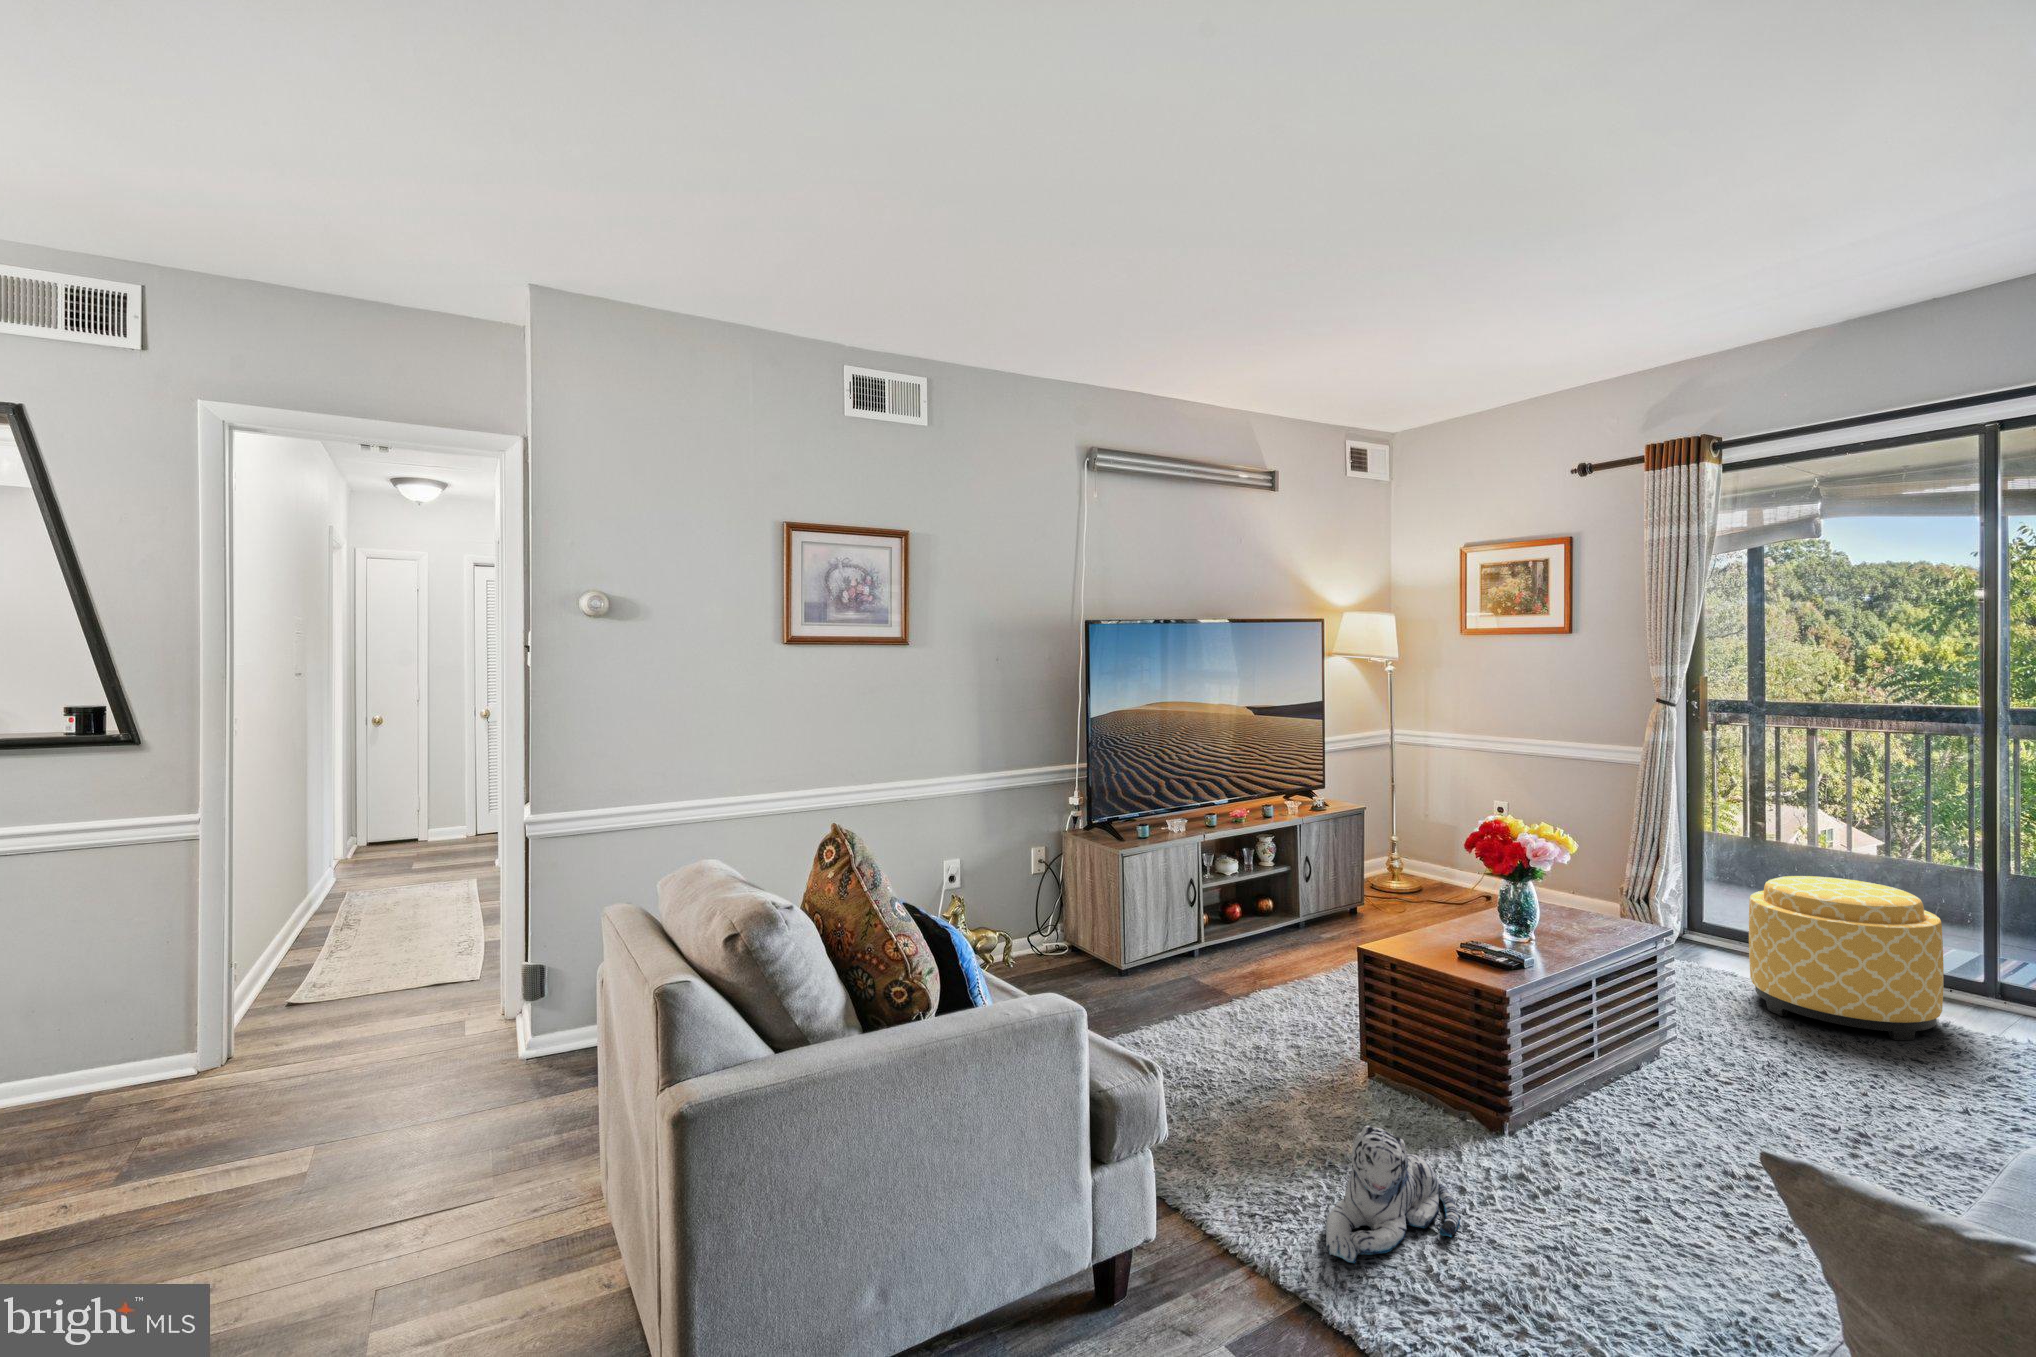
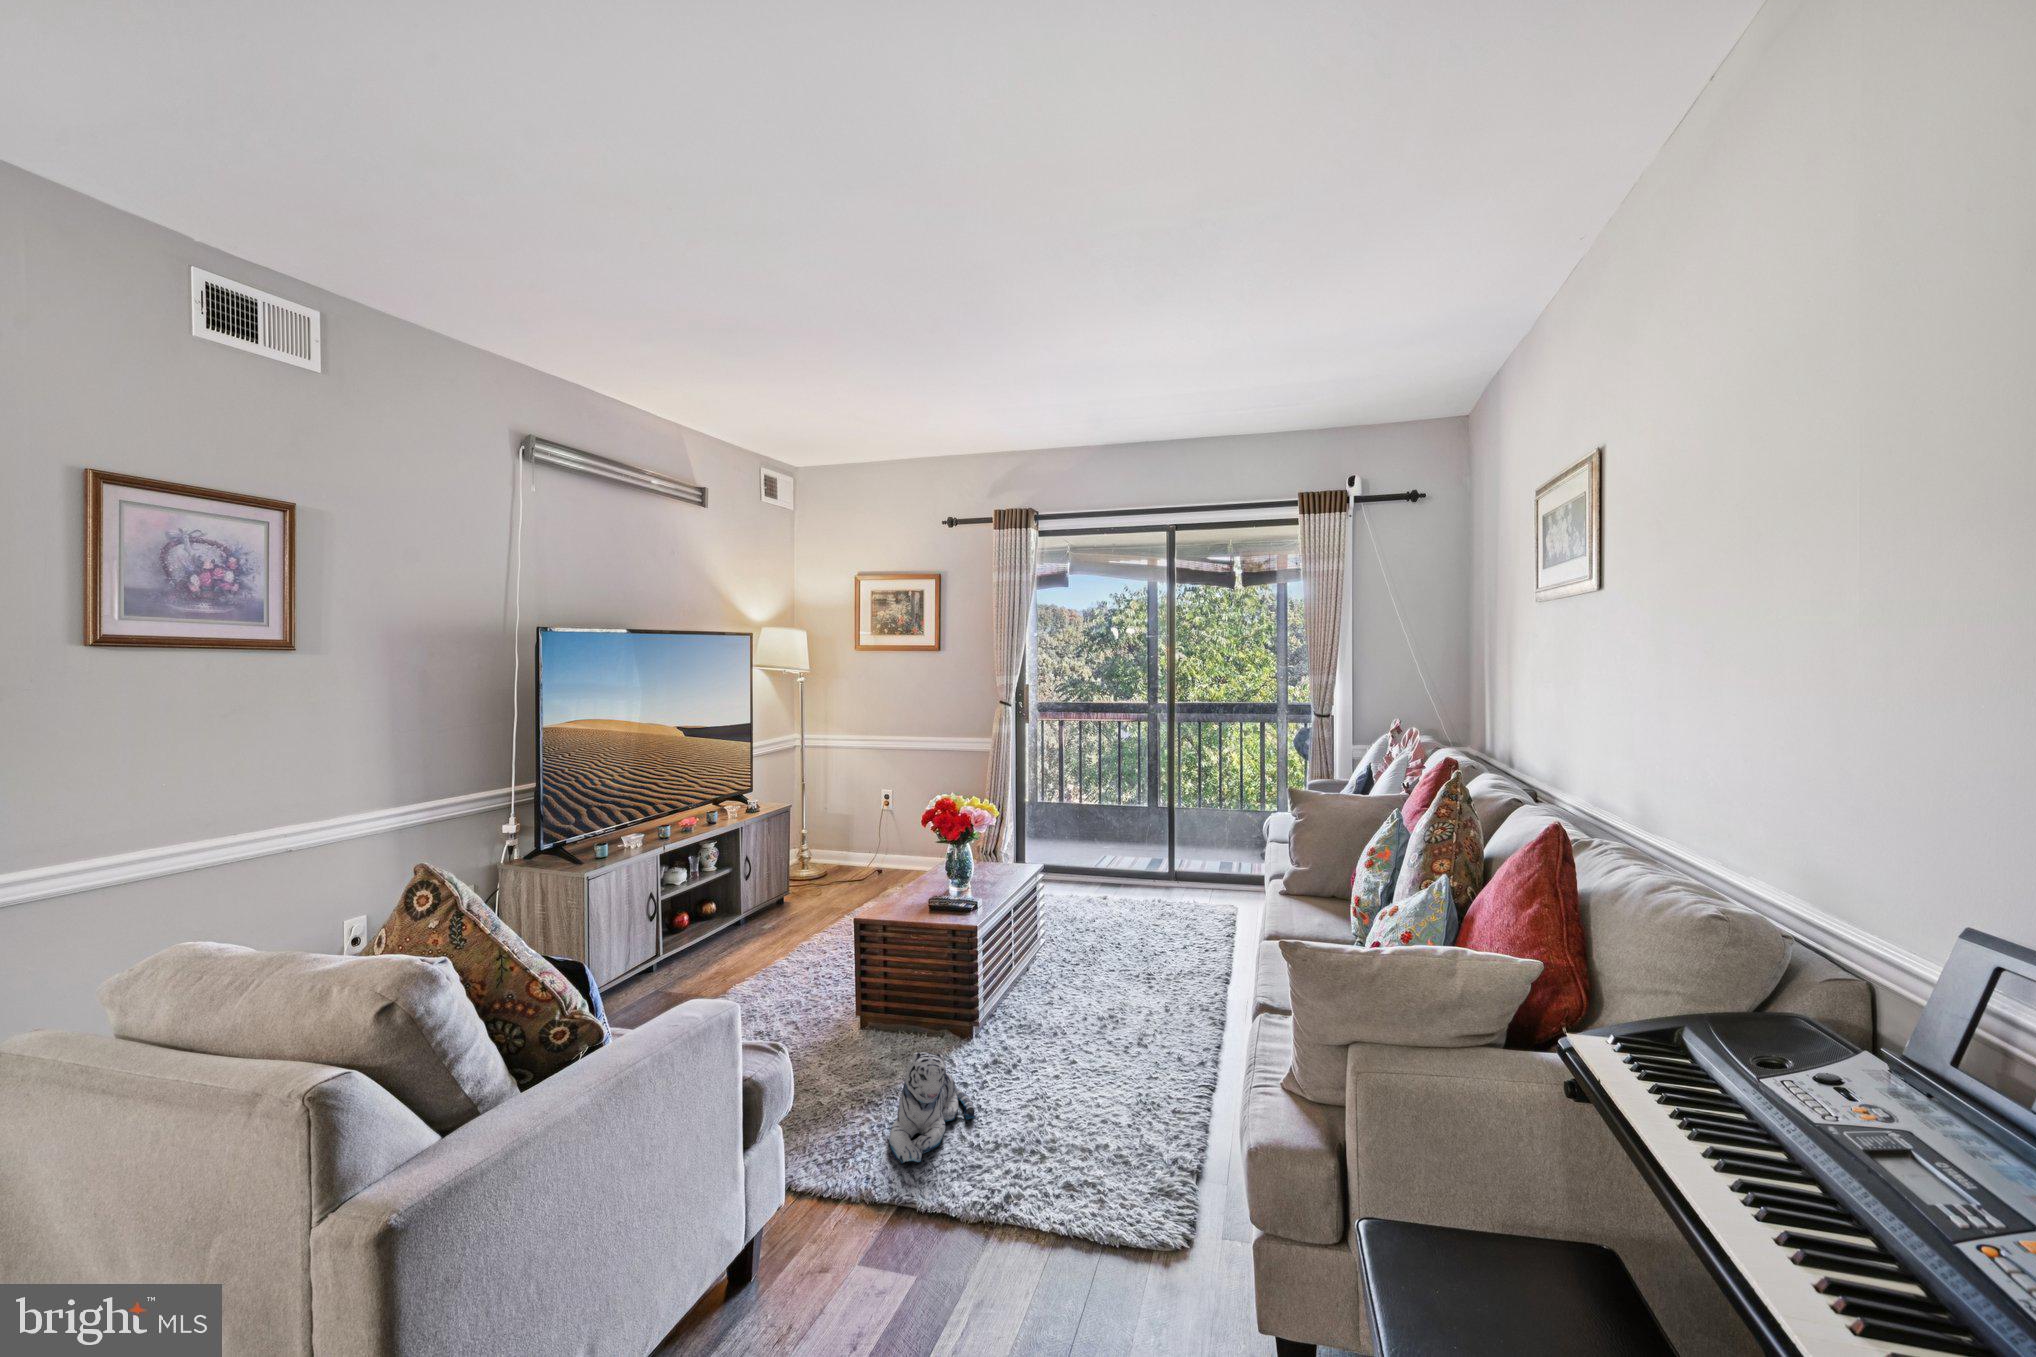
ottoman: present [1749,876,1944,1040] -> none [1070,819,1164,919]

